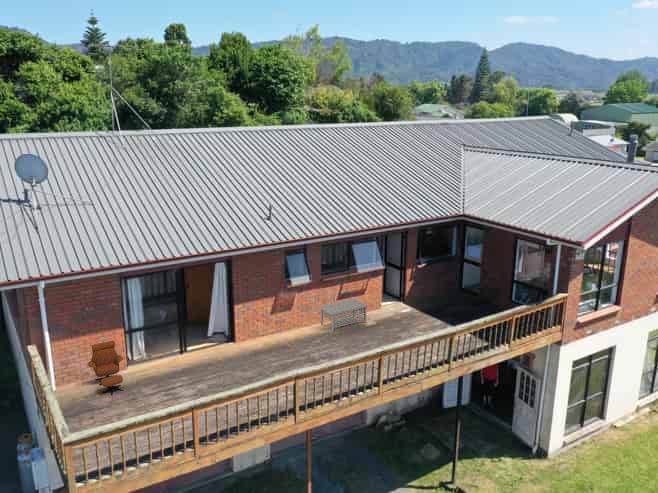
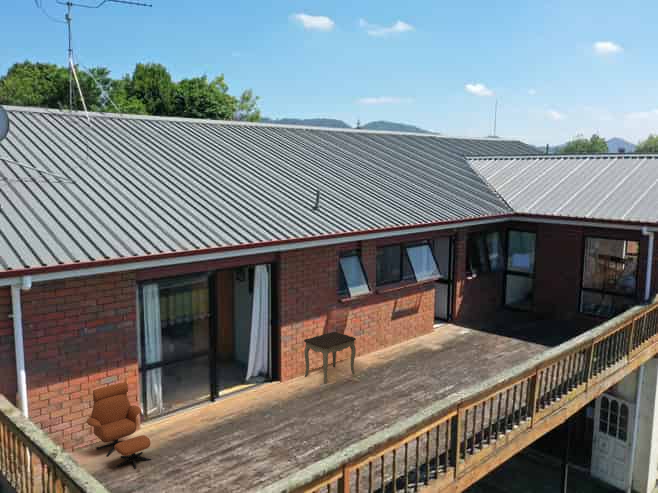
storage bench: present [319,299,368,331] -> none [374,317,433,359]
side table: none [254,309,292,348] -> present [304,332,356,384]

